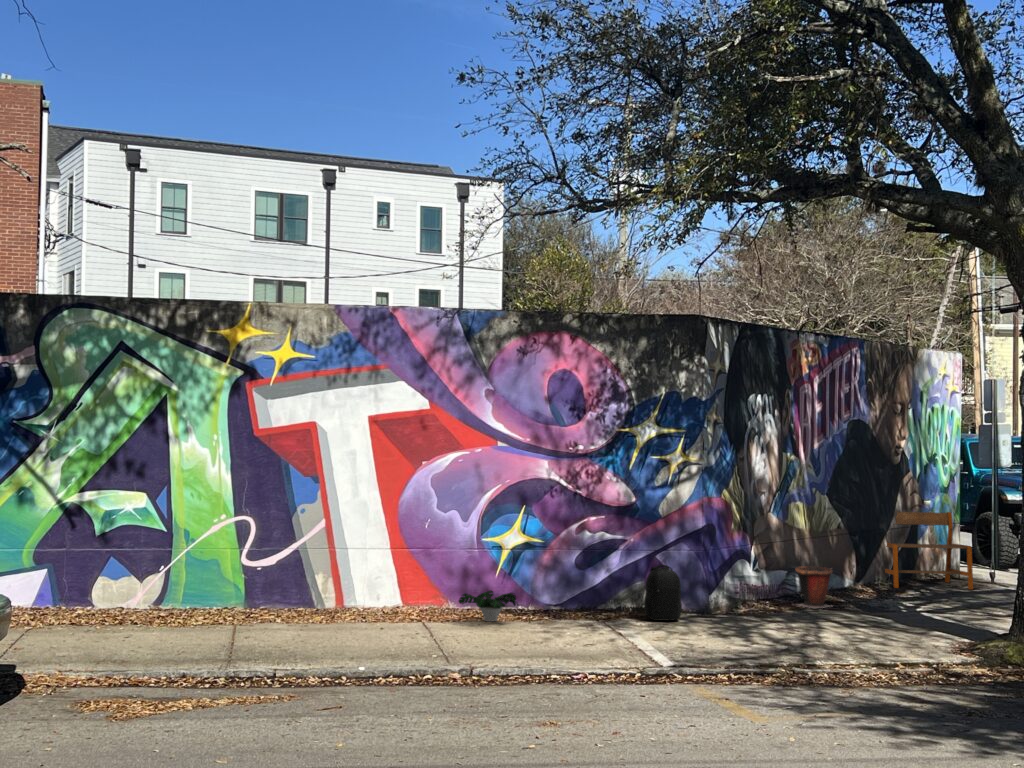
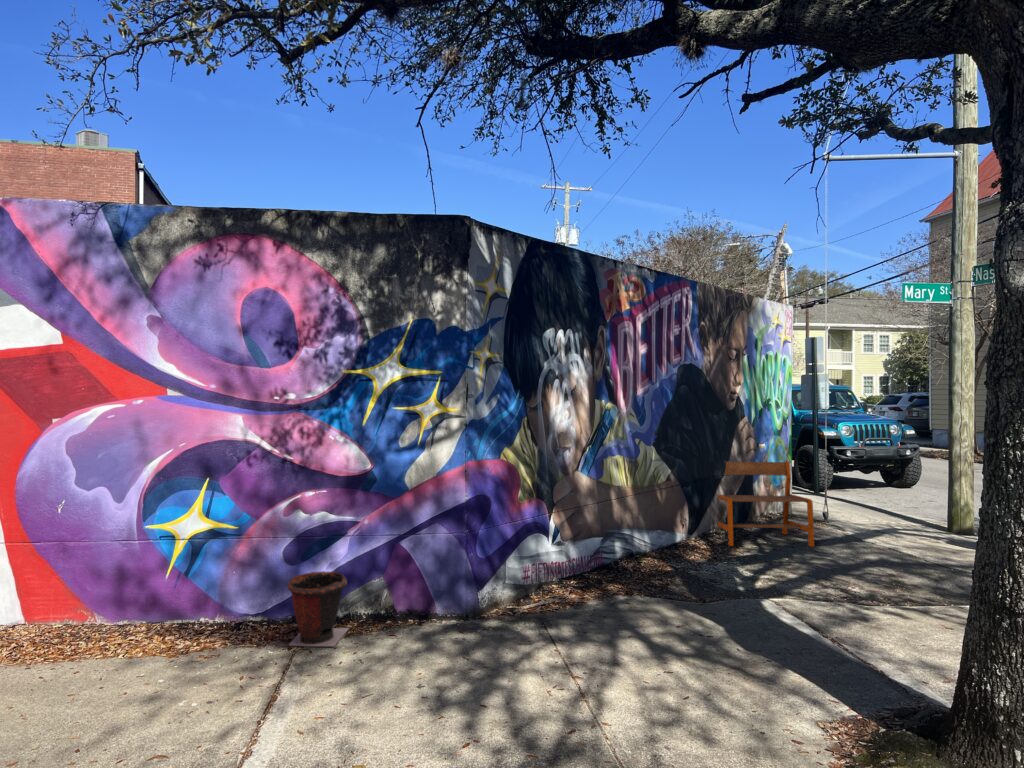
backpack: present [645,565,682,621] -> none [375,558,427,639]
waste bin: present [796,566,833,608] -> present [287,571,349,646]
potted plant: present [459,591,518,622] -> none [77,600,185,653]

